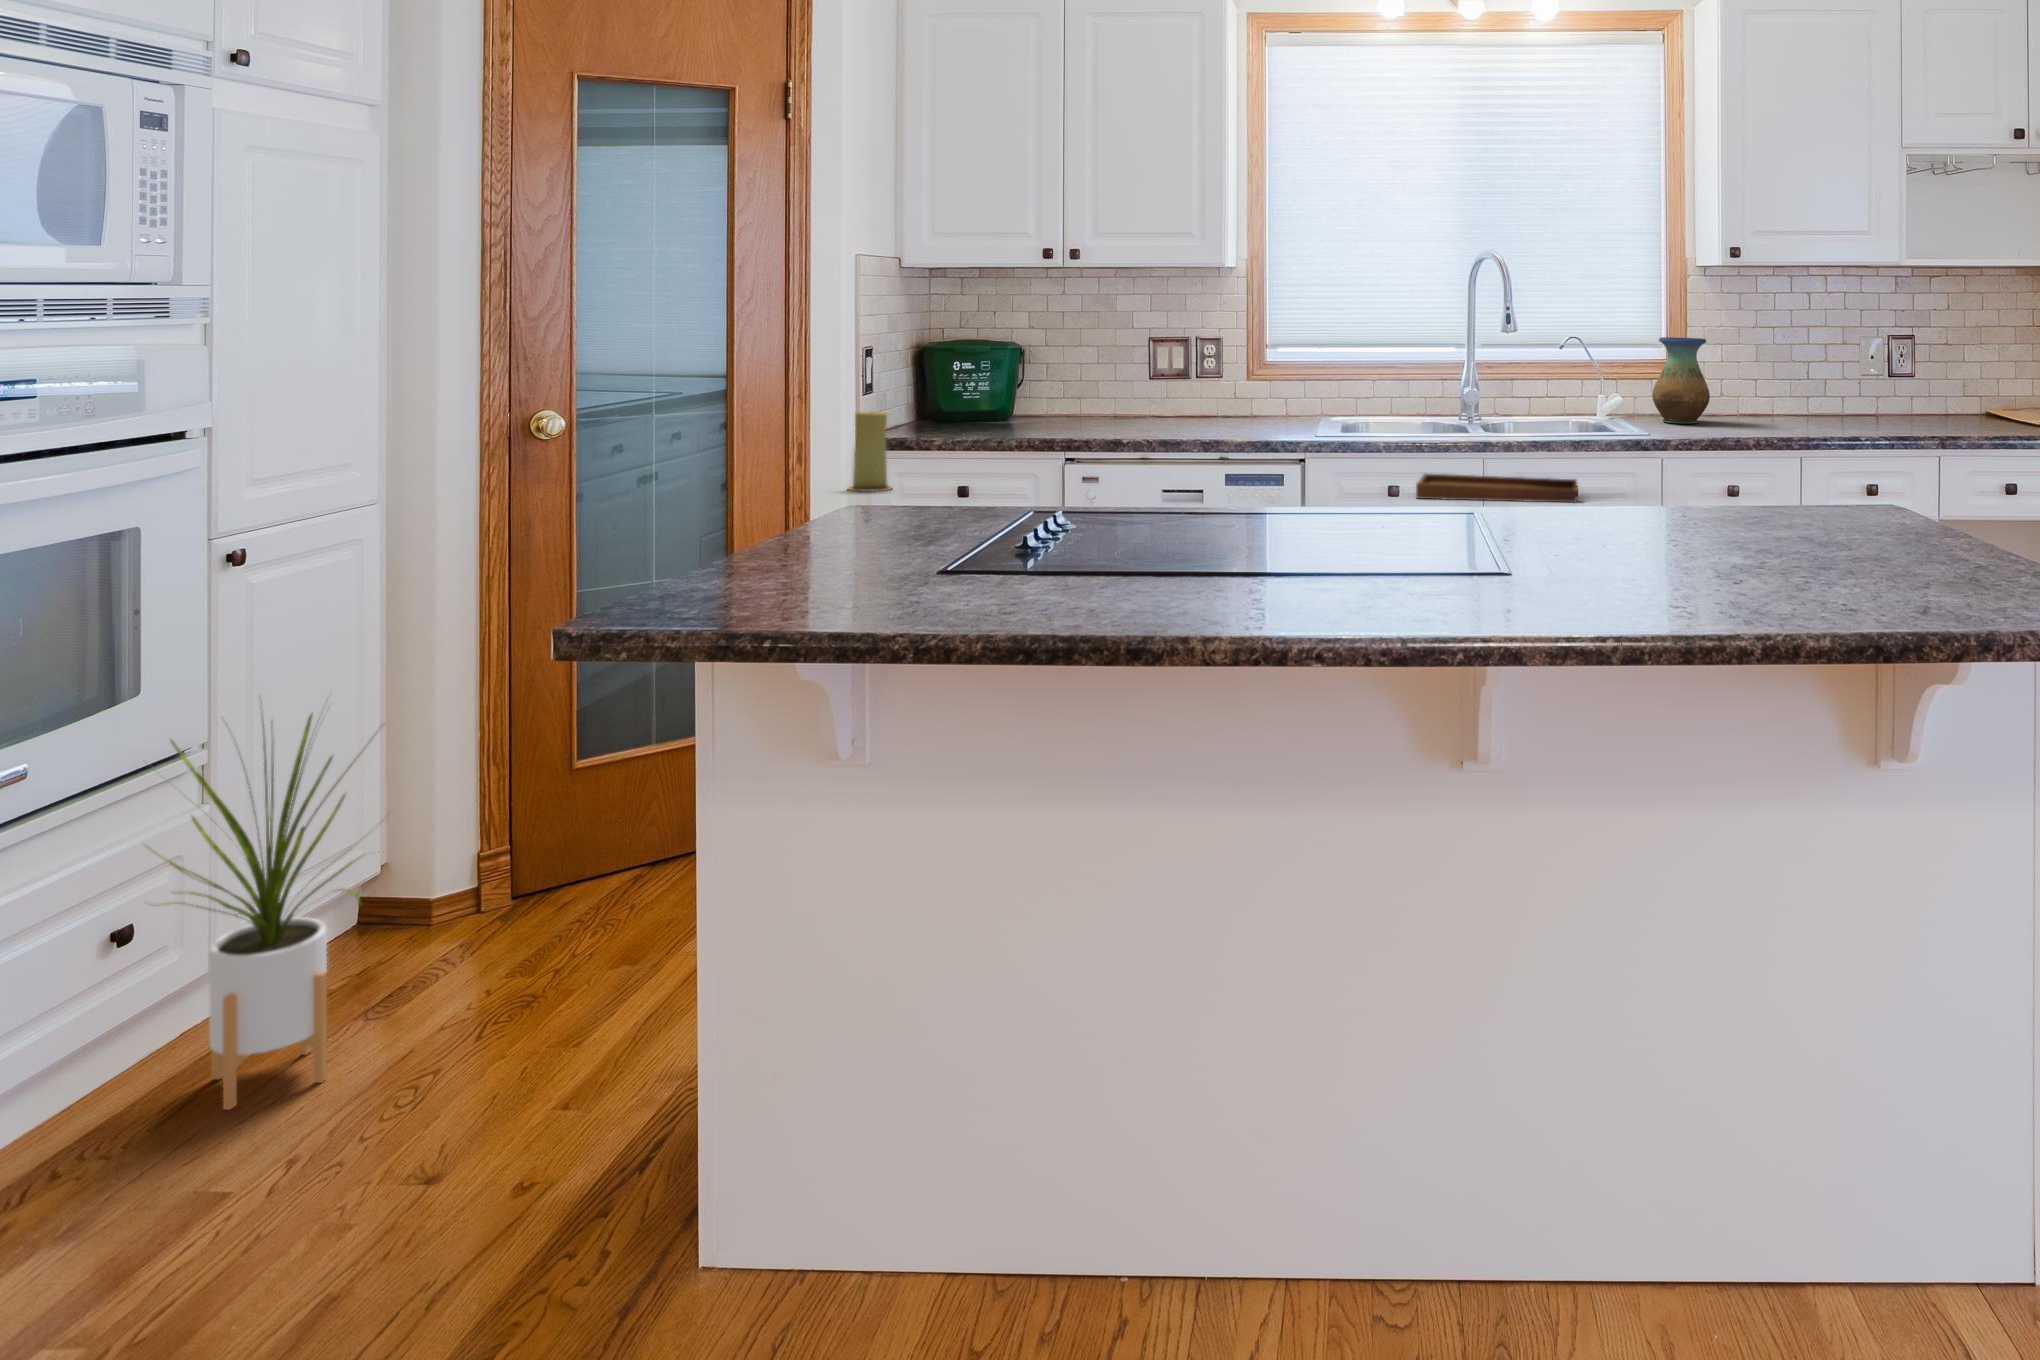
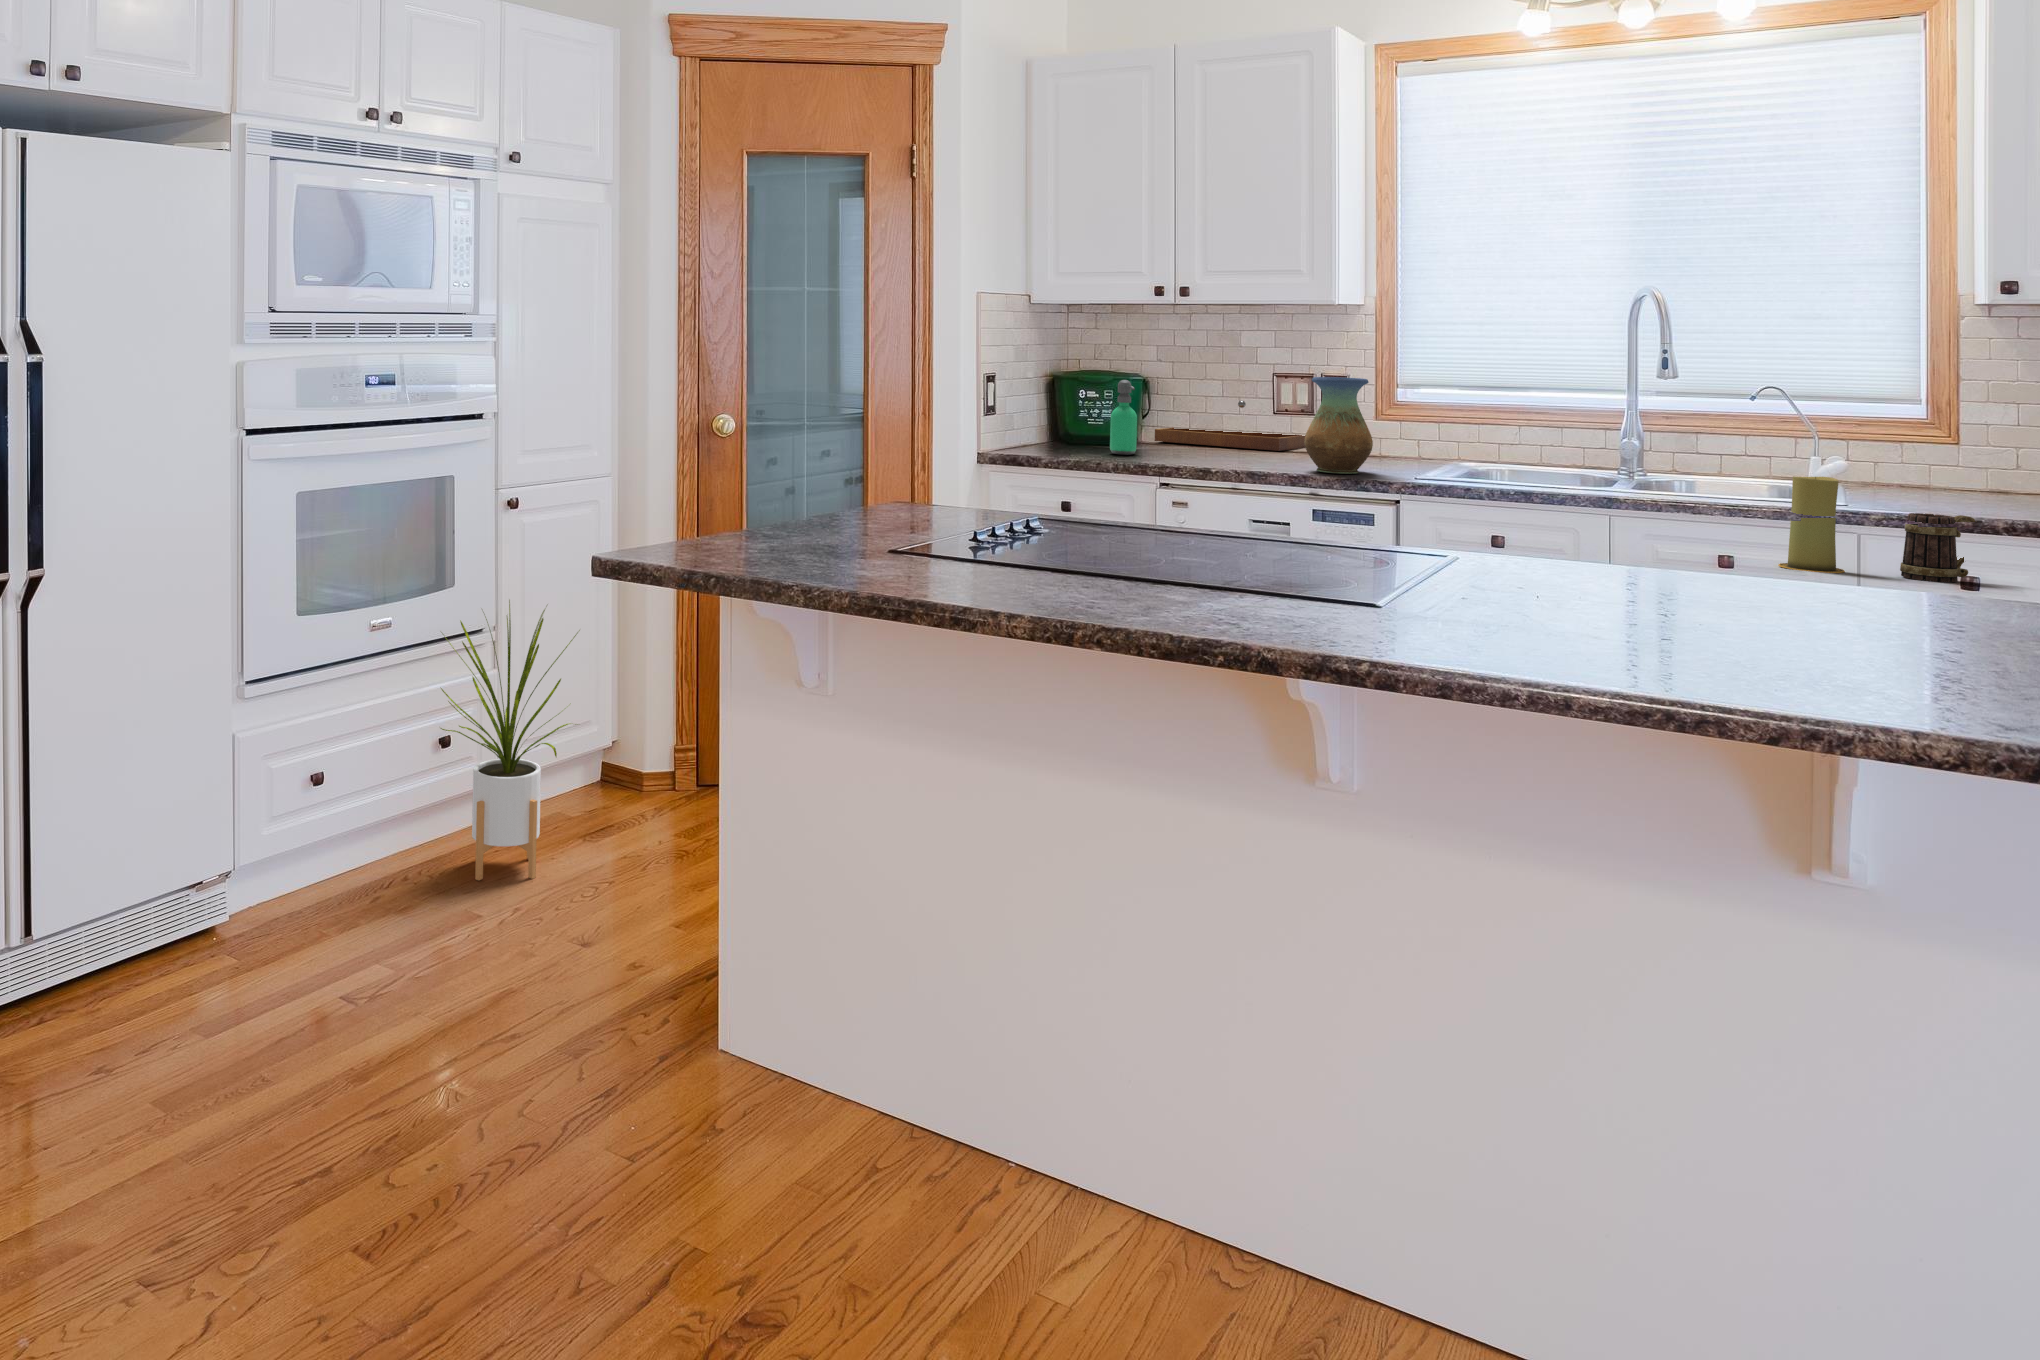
vase: present [1652,337,1710,424] -> present [1304,377,1373,474]
soap dispenser: none [1007,349,1035,429] -> present [1110,380,1137,455]
candle: present [848,411,892,491] -> present [1778,476,1845,573]
tray: present [1416,442,1577,503] -> present [1155,401,1305,451]
mug: none [1685,445,1733,500] -> present [1900,513,1975,582]

